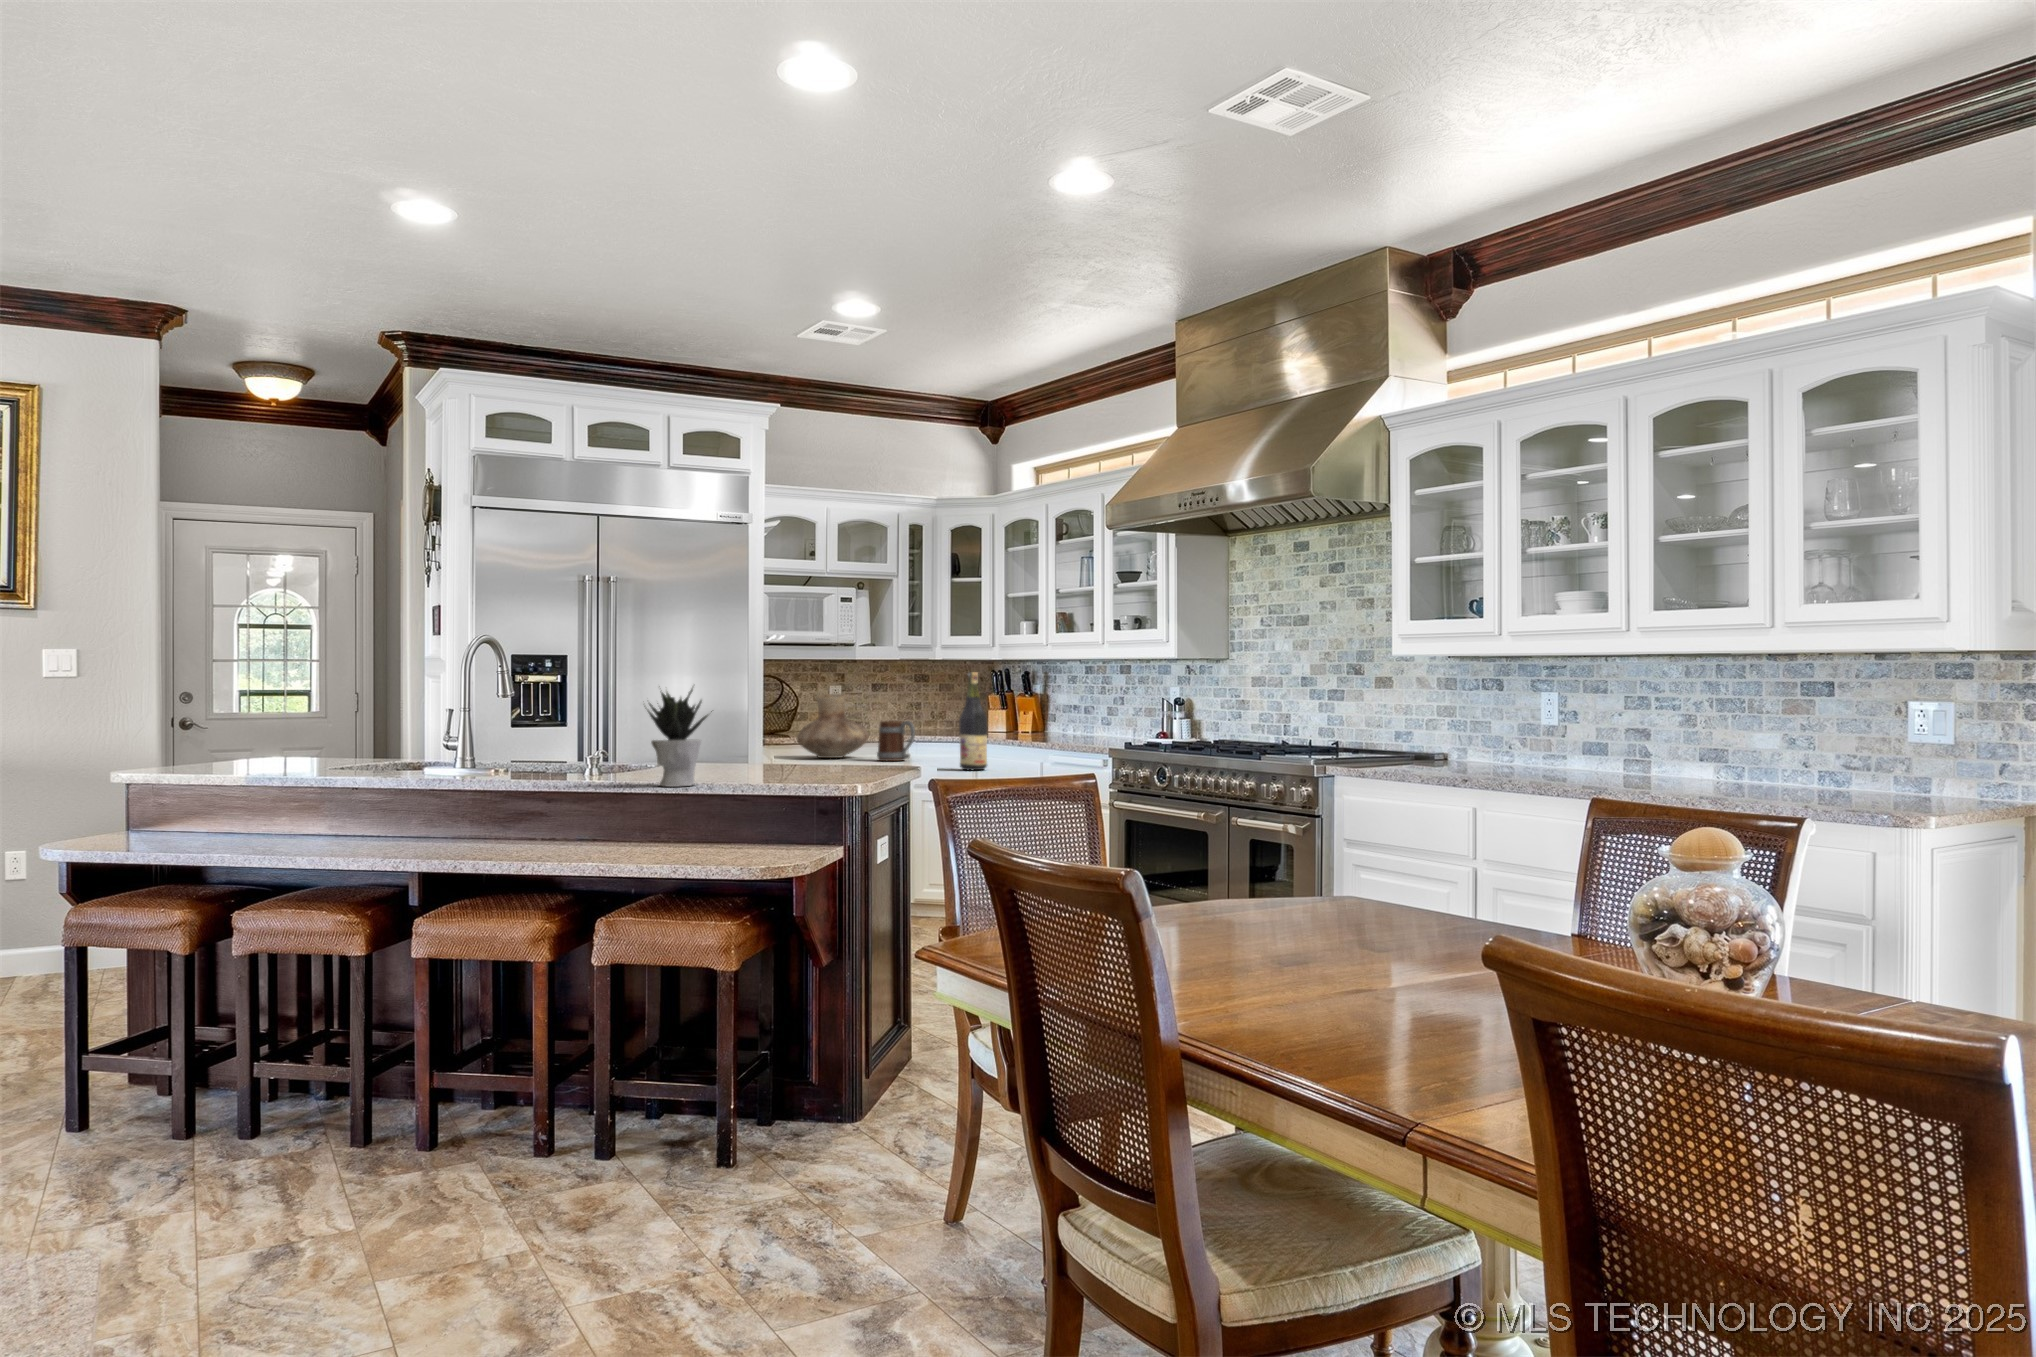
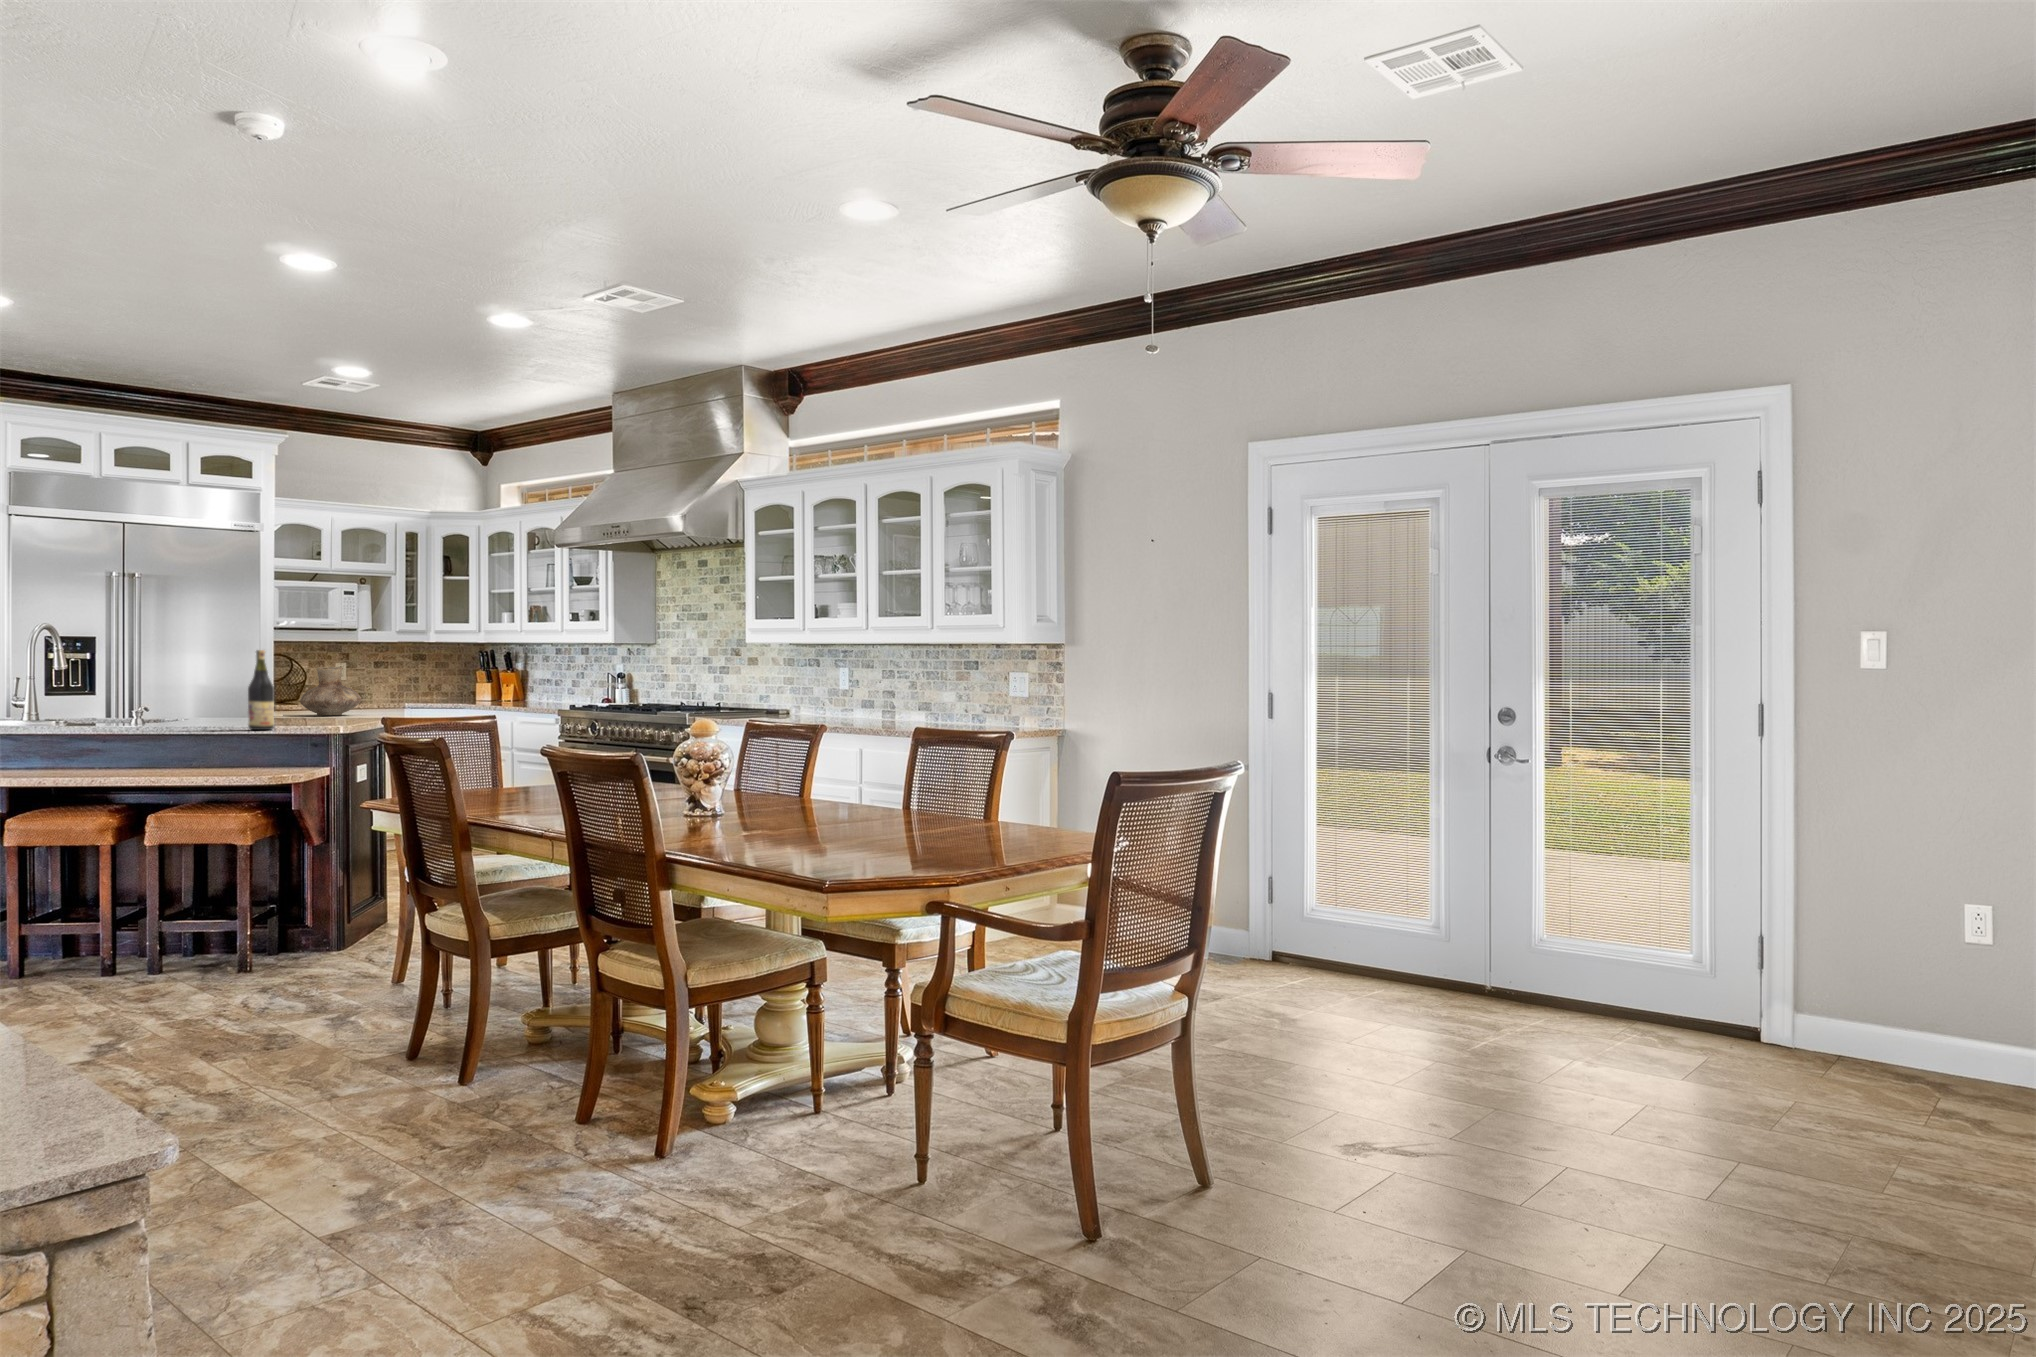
wine bottle: present [959,672,987,770] -> present [248,650,274,730]
potted plant: present [647,688,712,787] -> none [169,657,227,731]
mug: present [877,721,915,761] -> none [366,687,397,717]

